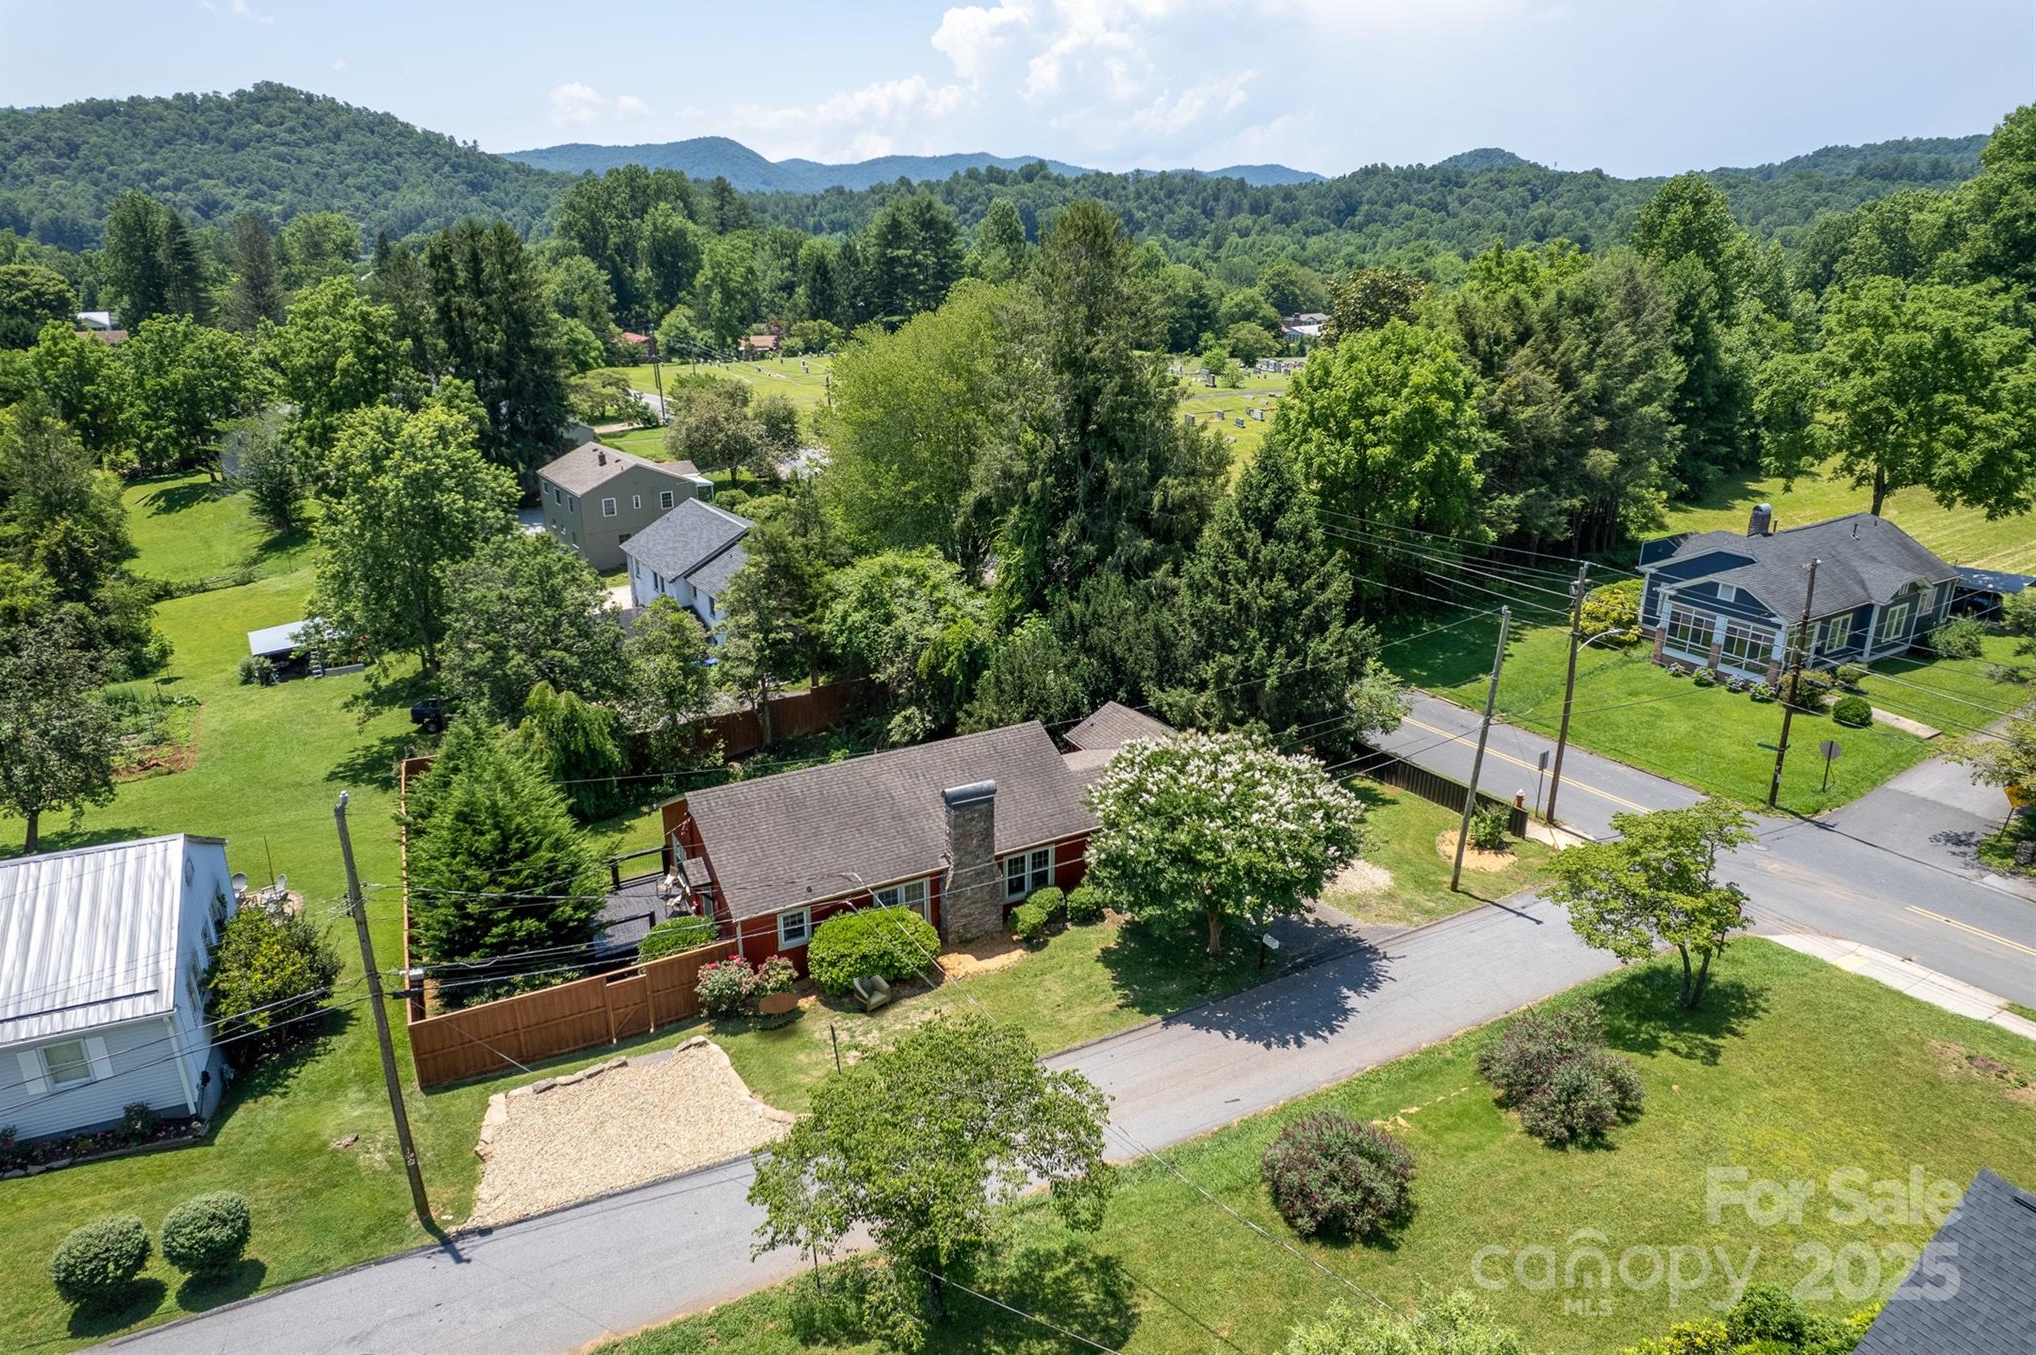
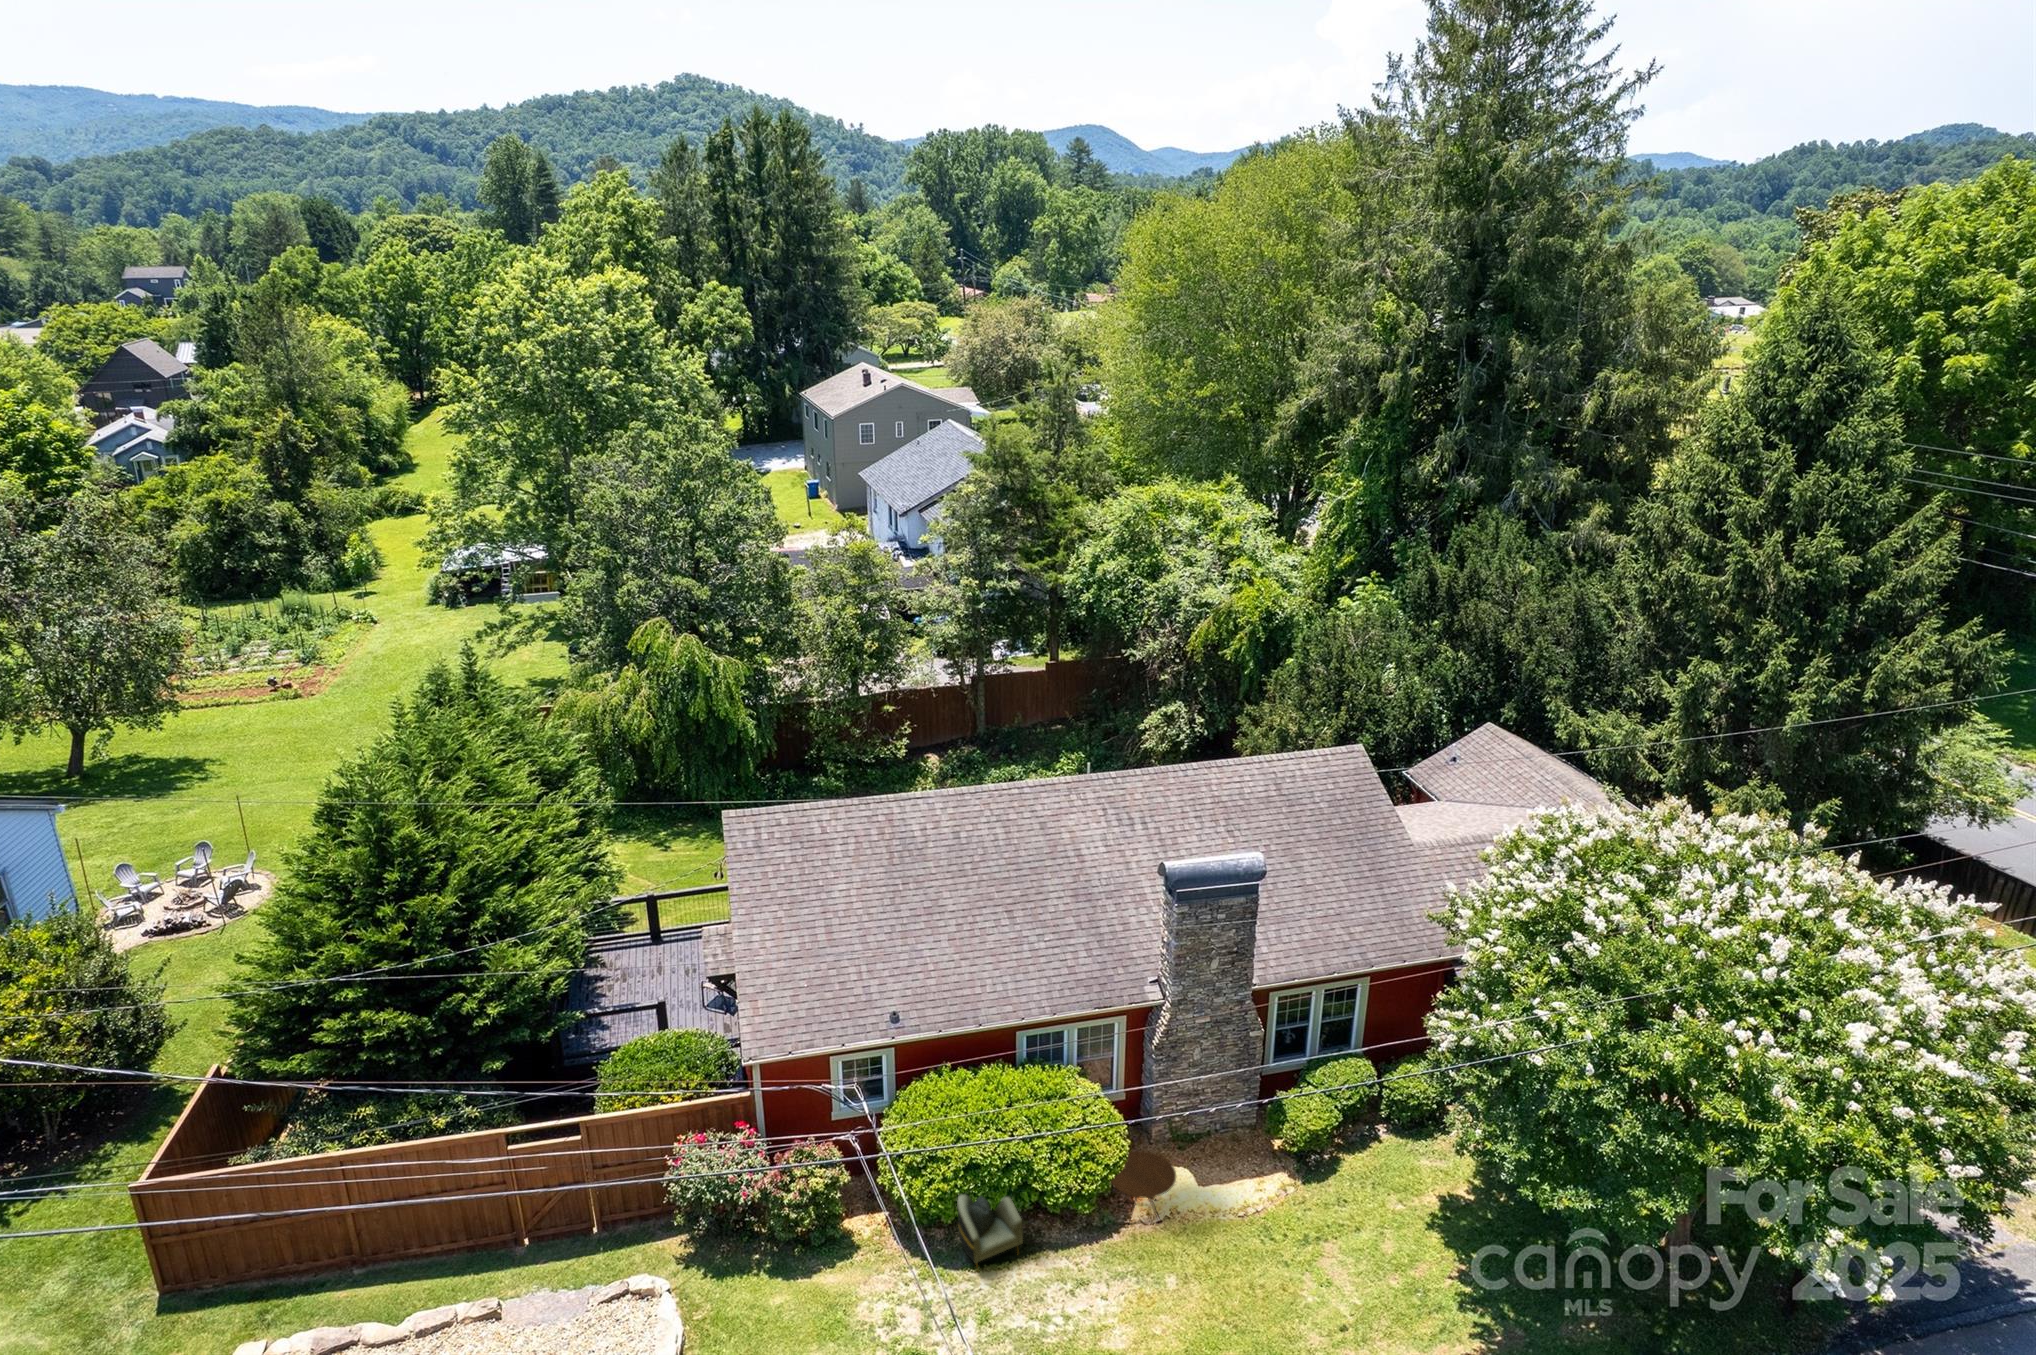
round table: present [759,993,799,1033] -> present [1111,1151,1176,1224]

